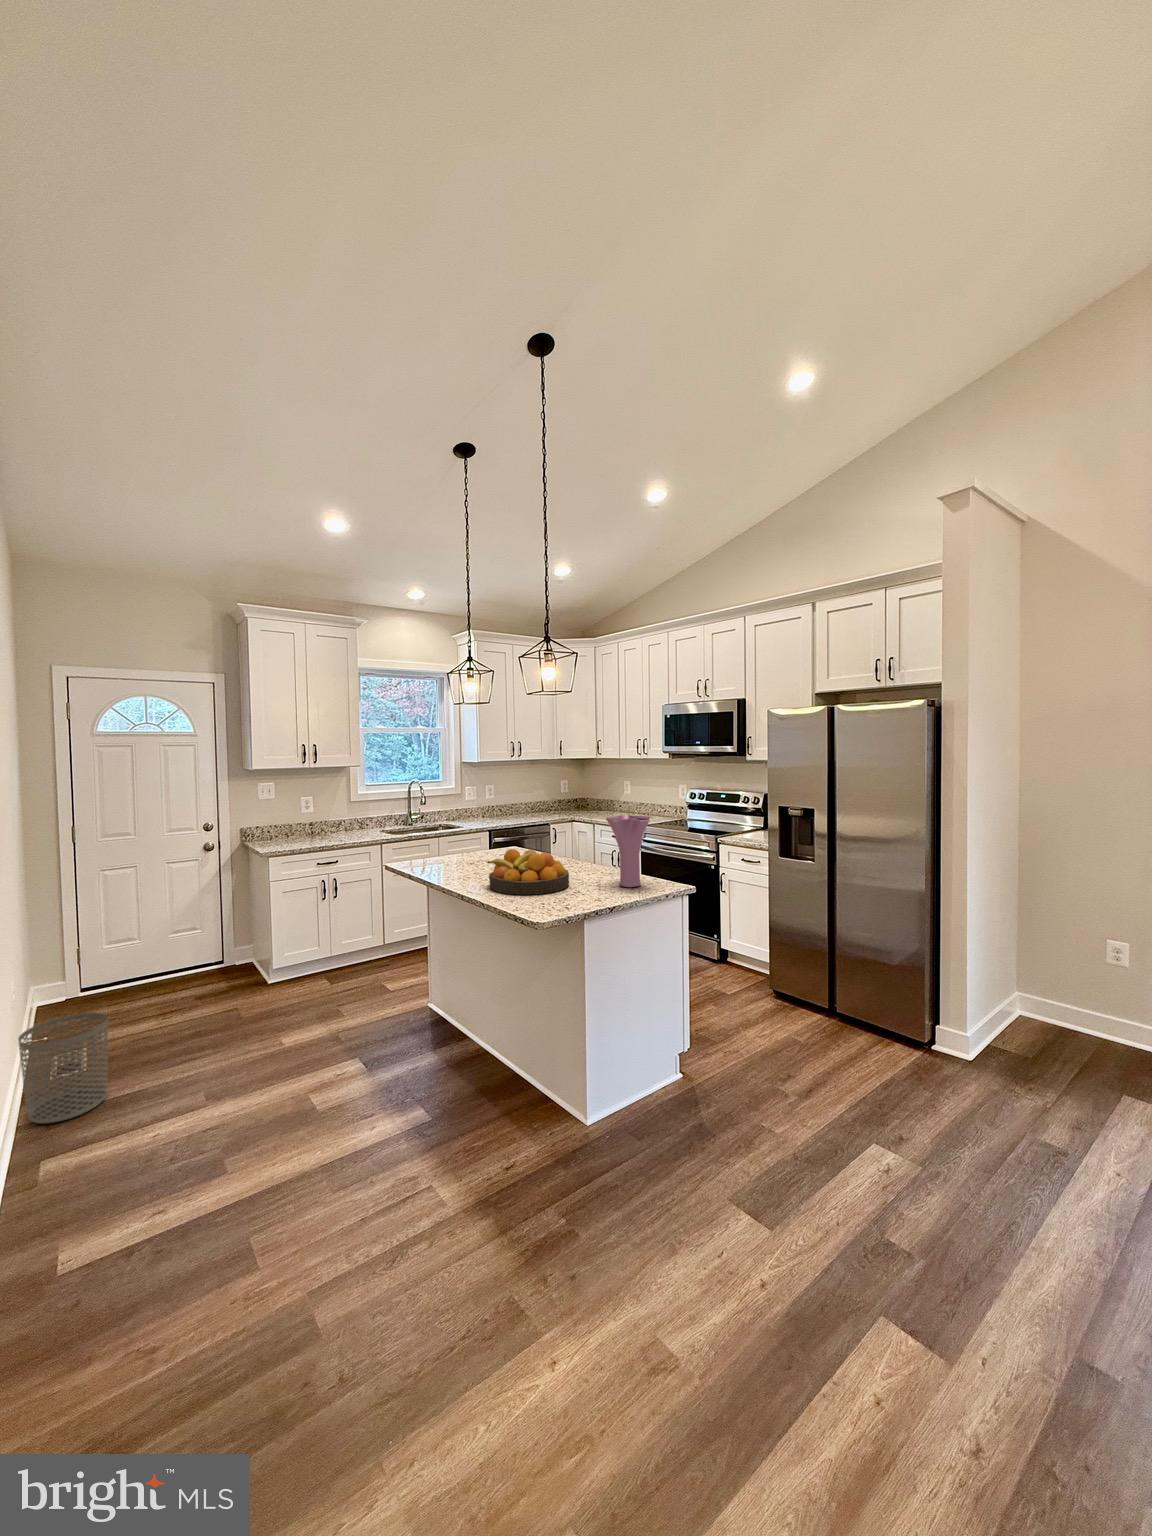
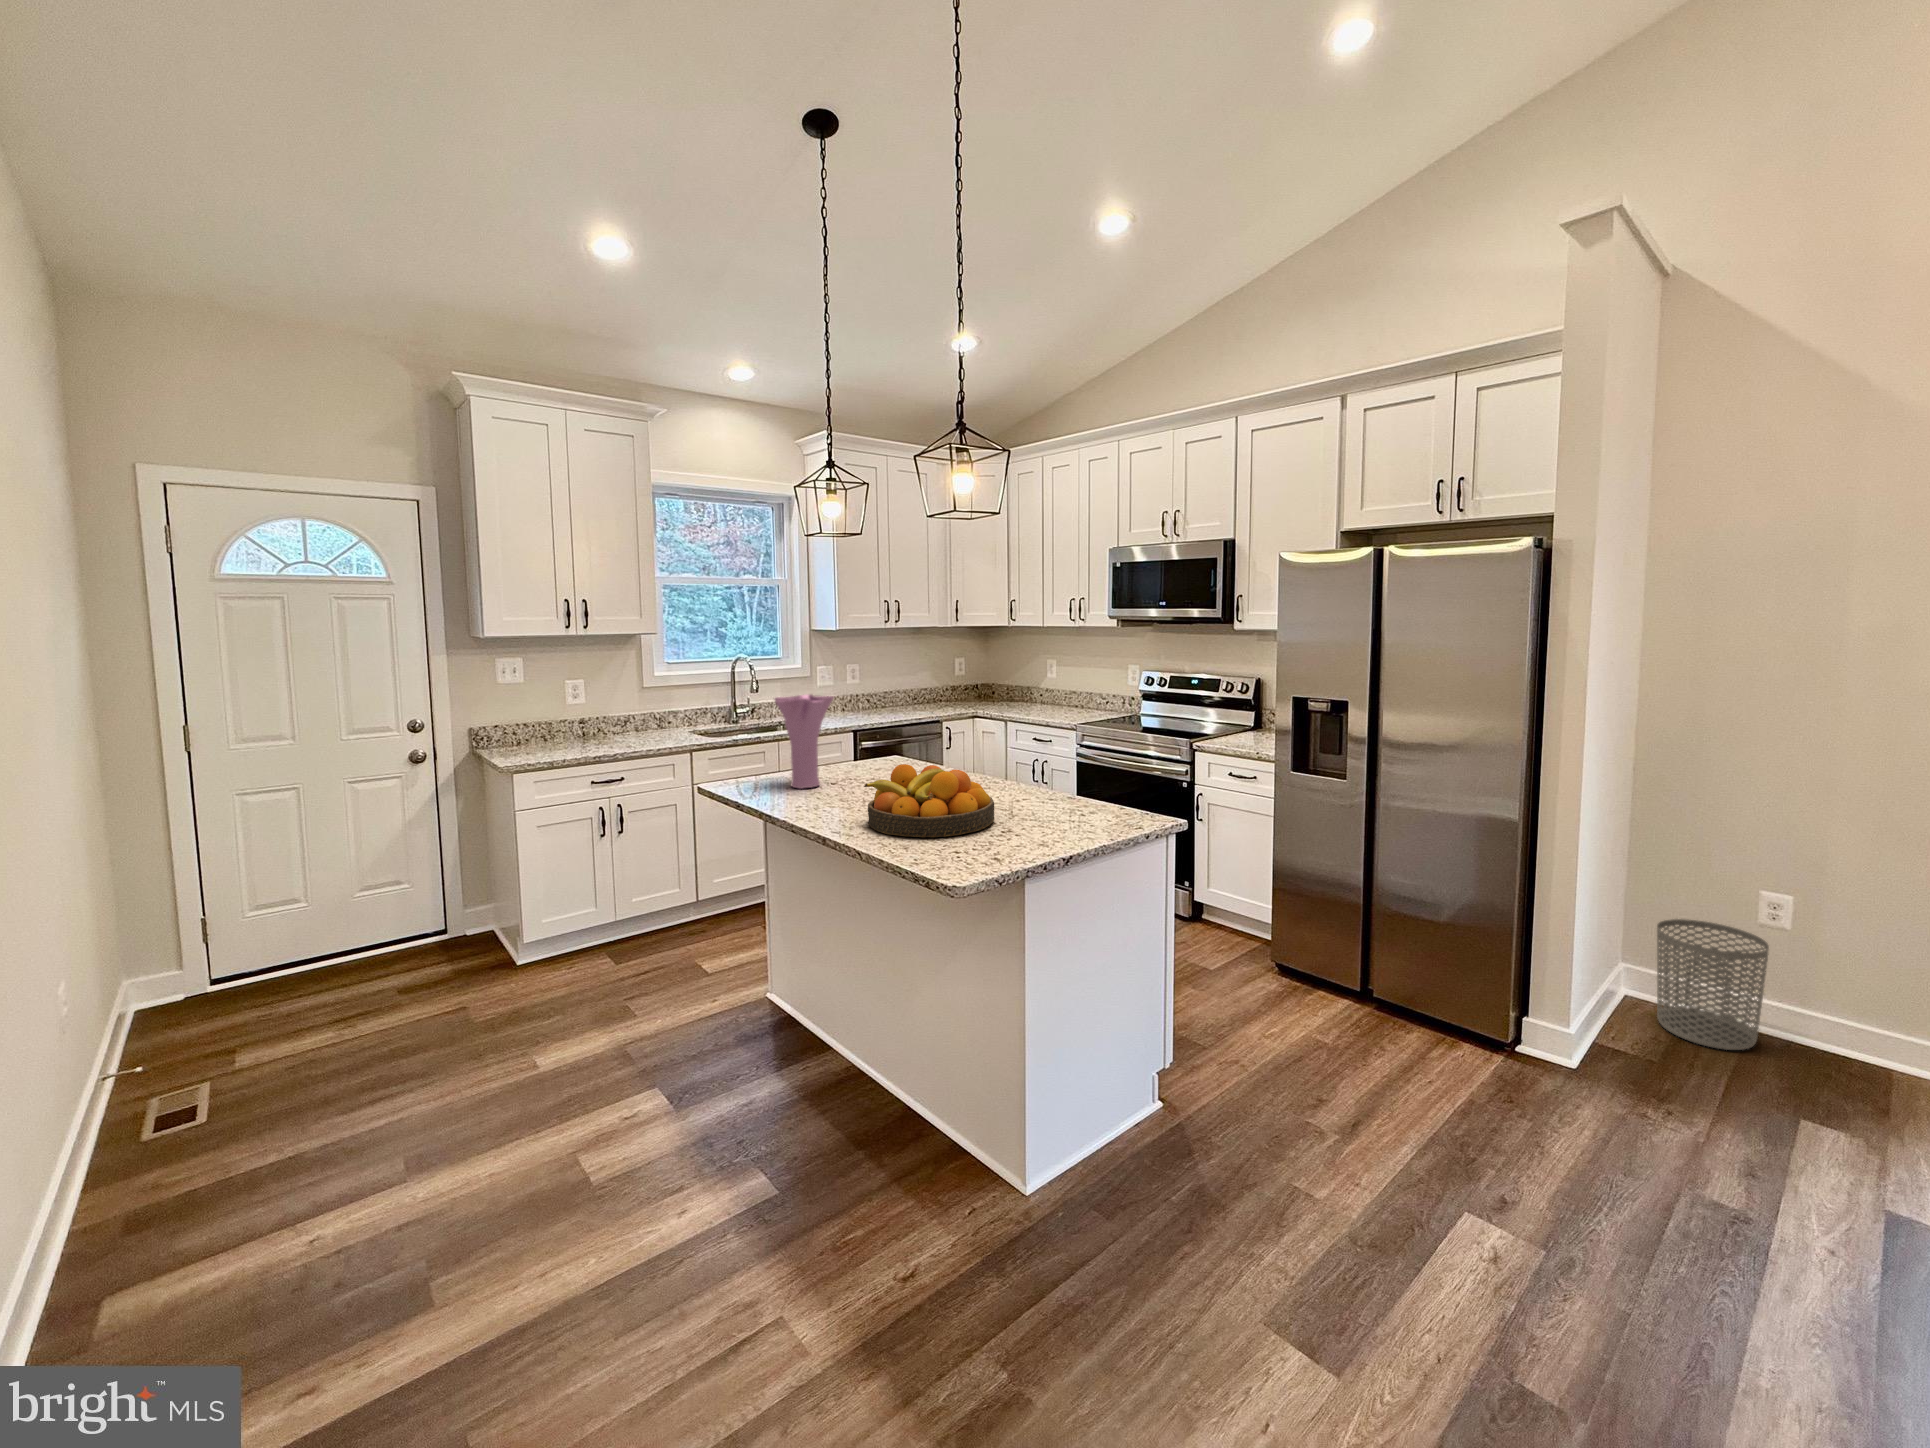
vase: present [606,815,650,887] -> present [775,694,834,789]
waste bin: present [18,1013,108,1124] -> present [1657,919,1769,1050]

